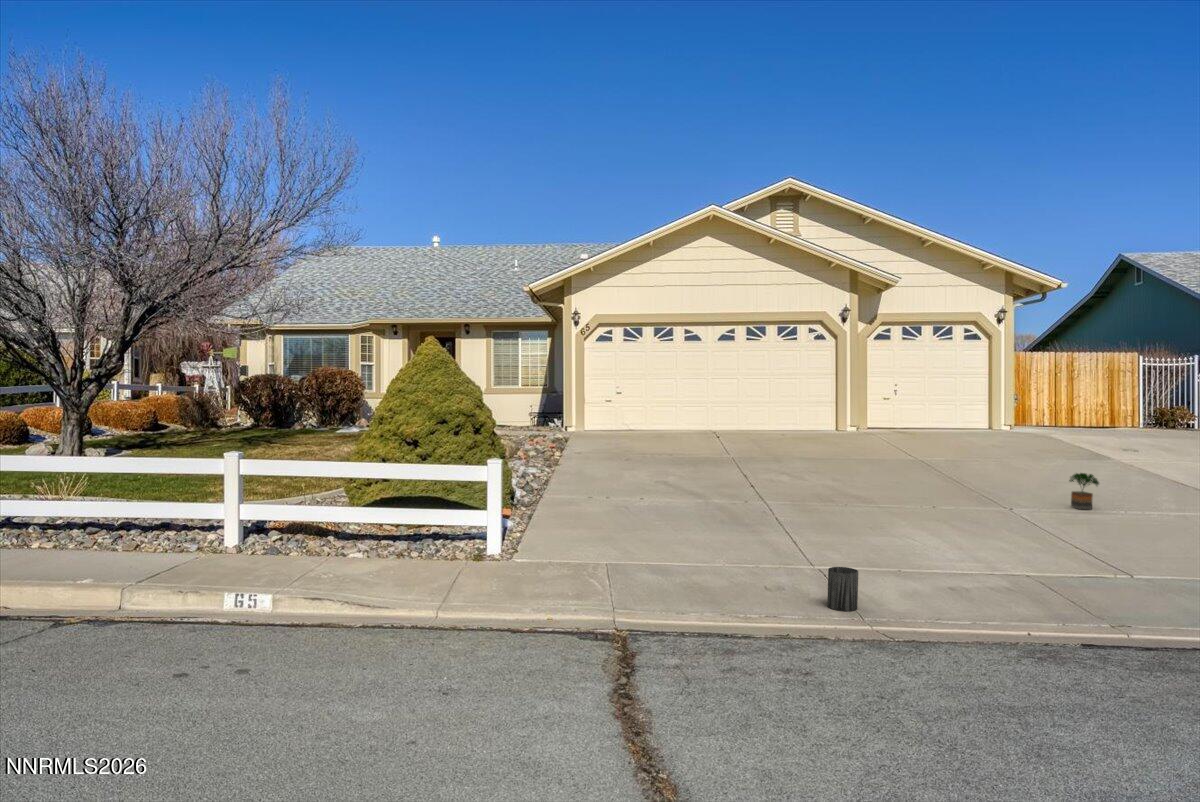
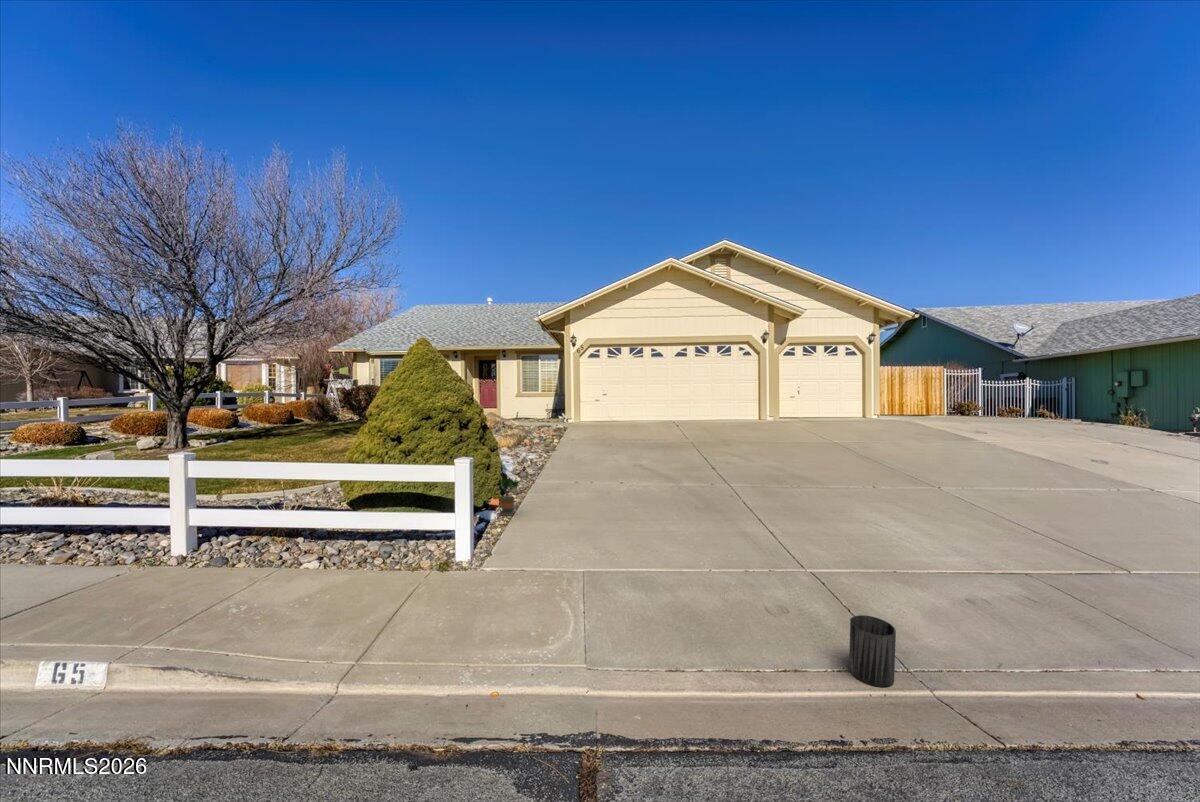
potted tree: present [1069,473,1099,509] -> present [498,478,519,516]

